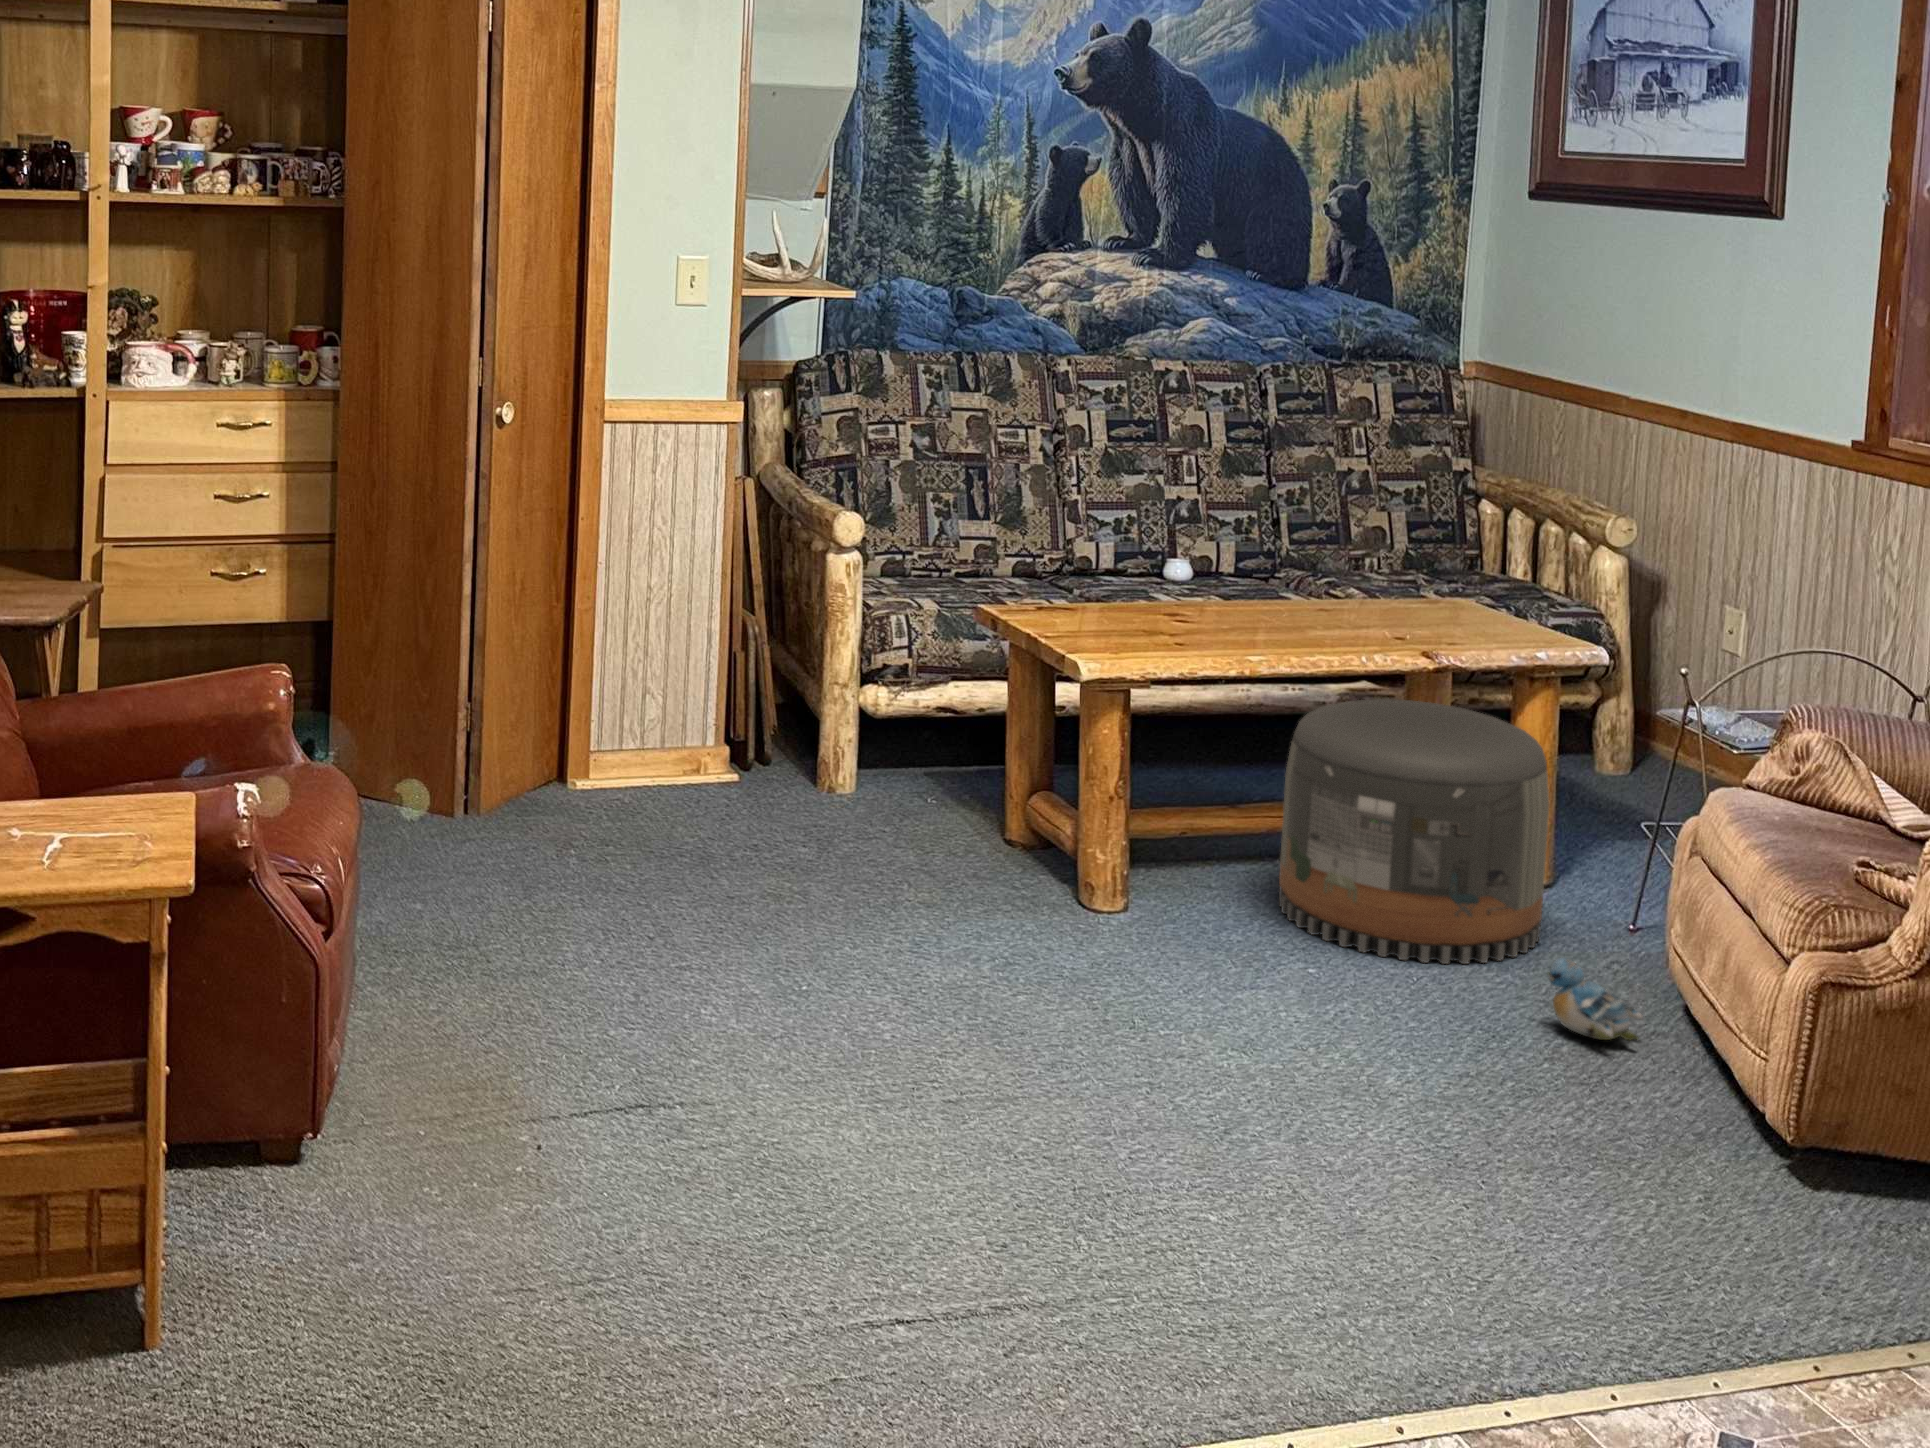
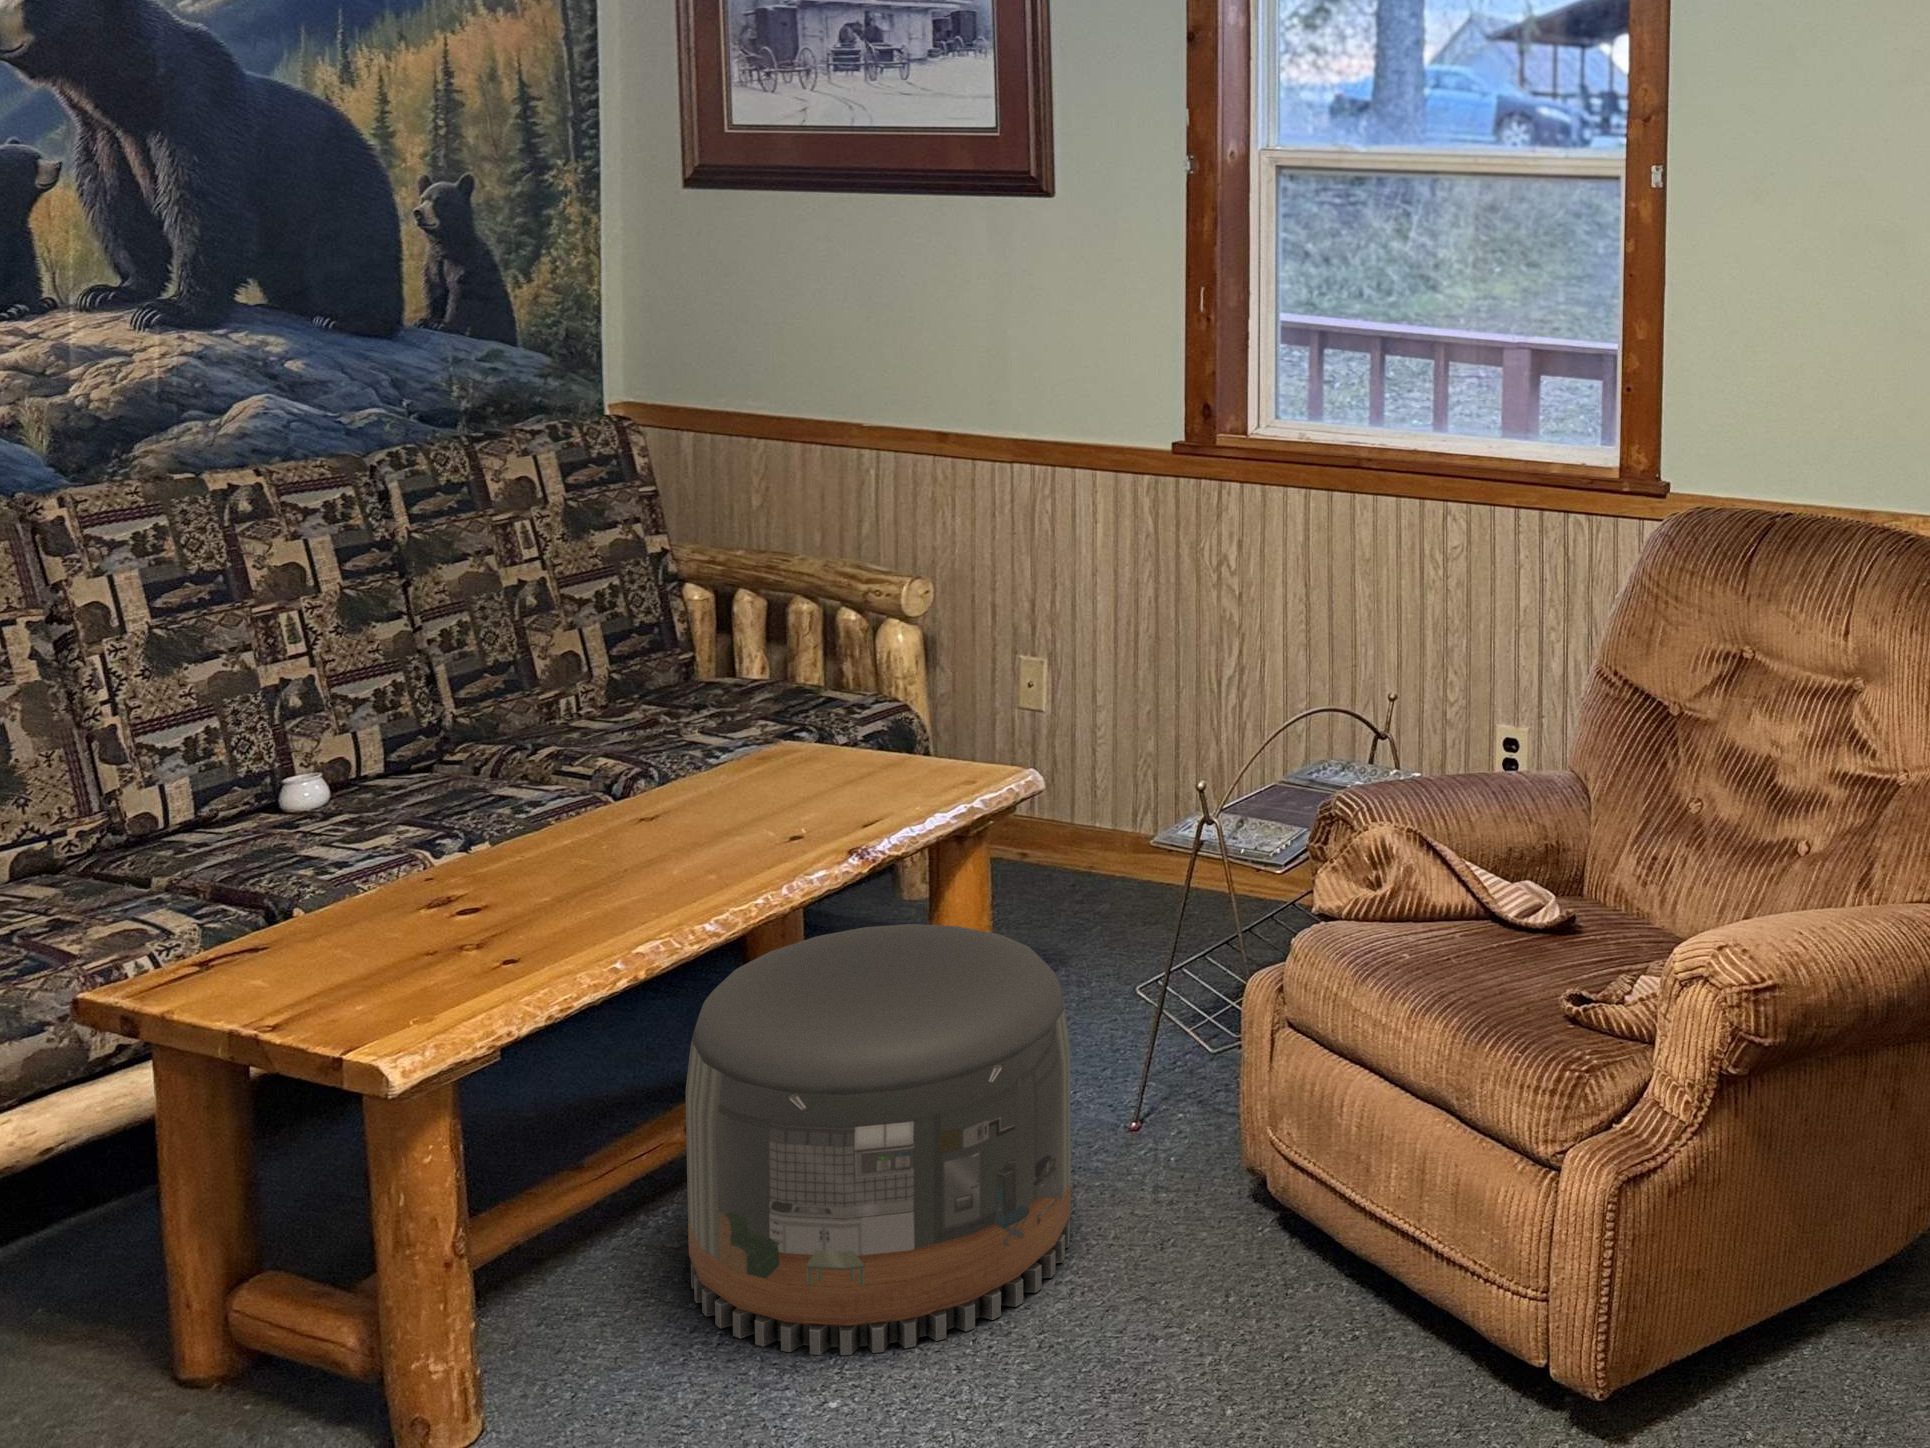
plush toy: present [1548,958,1642,1040] -> none [1184,1268,1322,1366]

